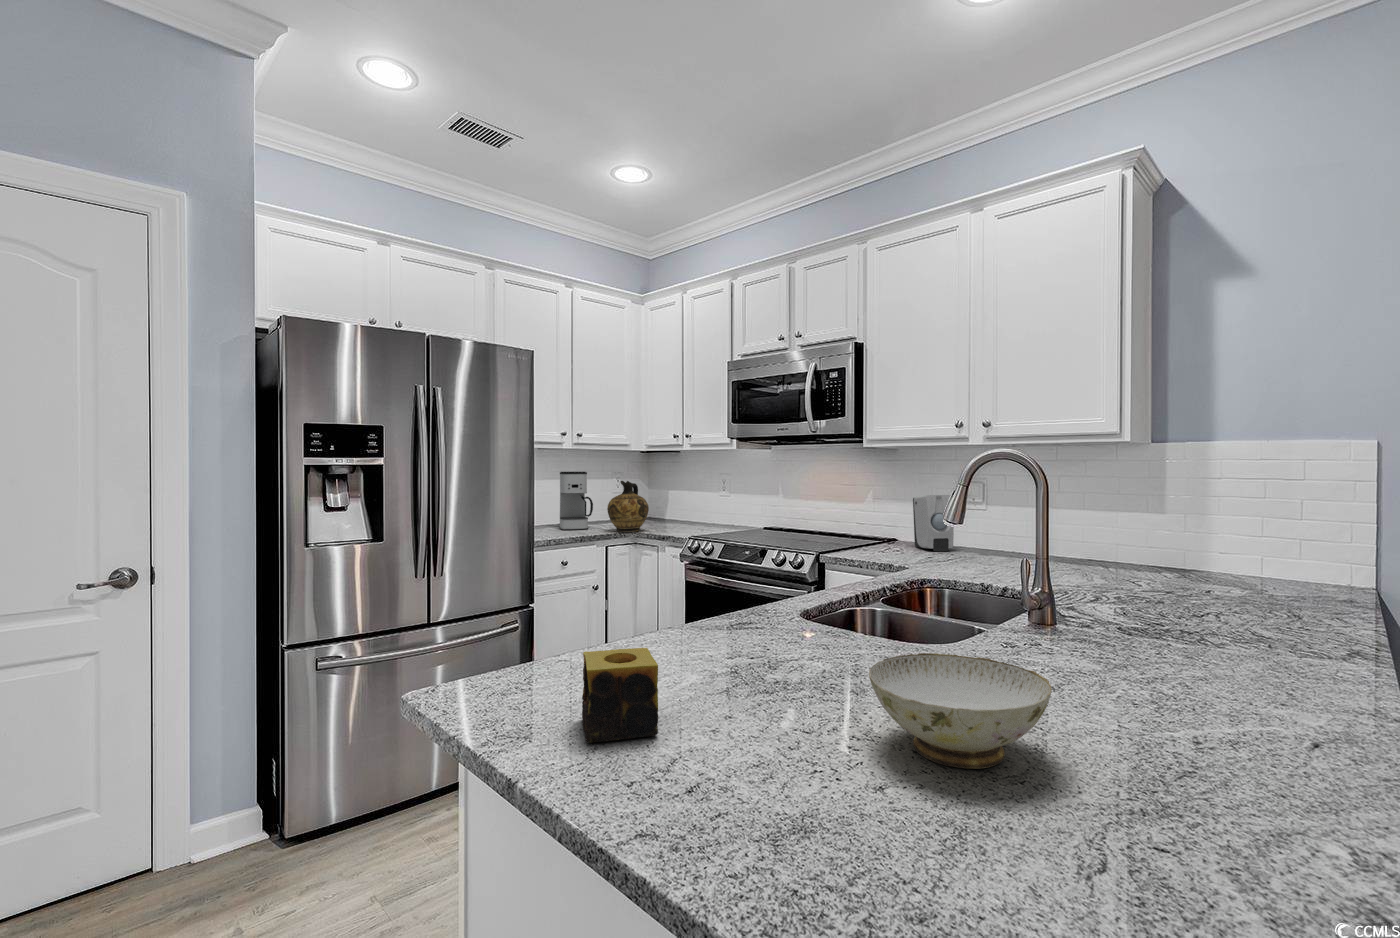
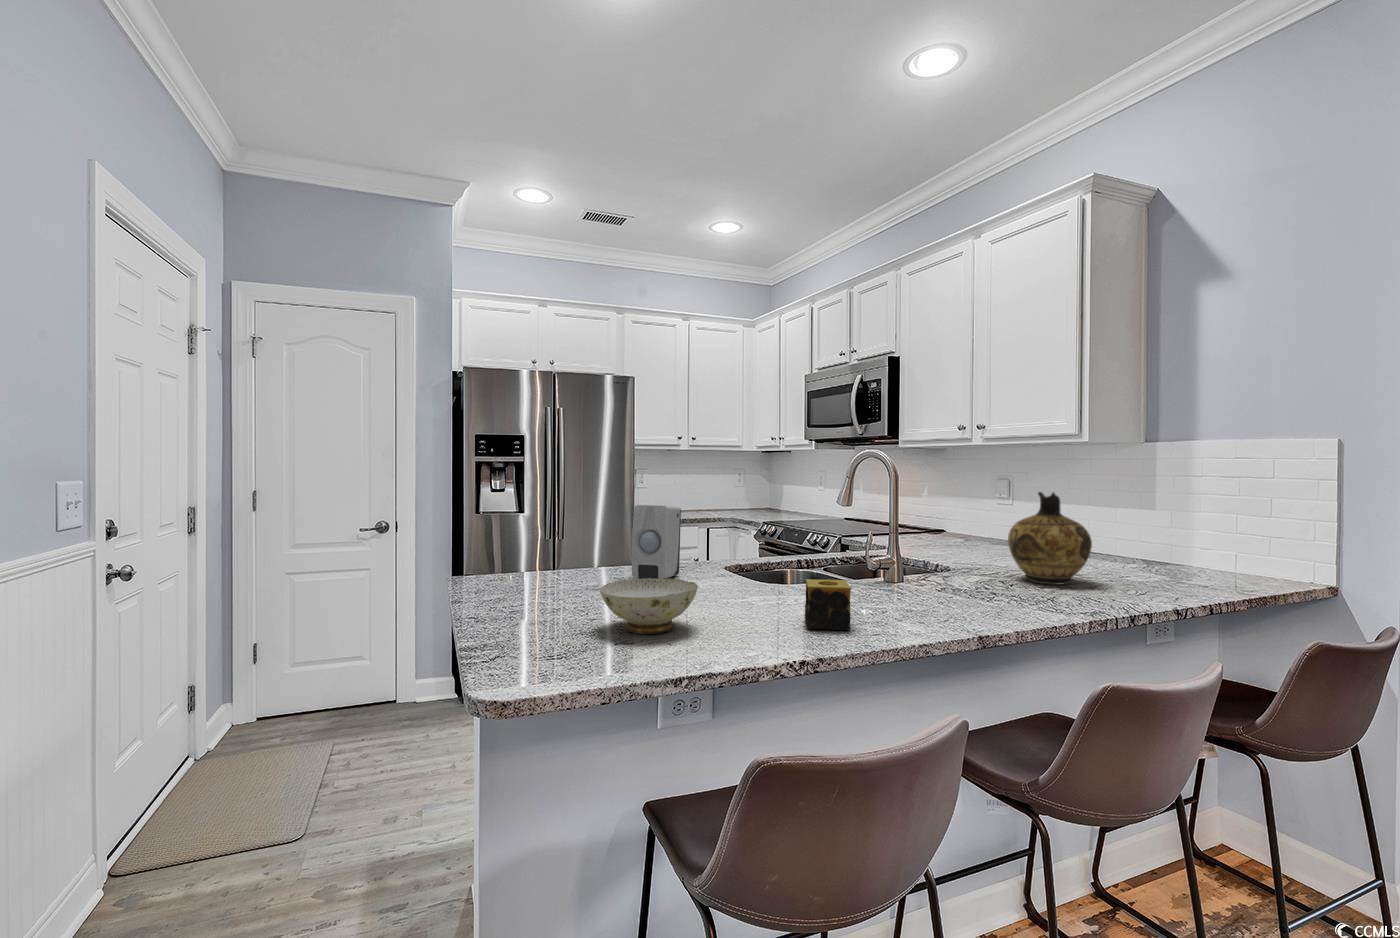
coffee maker: present [560,472,593,530] -> none [682,466,708,512]
ceramic jug: present [607,481,649,532] -> present [1008,492,1092,585]
soap dispenser: present [913,495,954,551] -> present [632,505,681,579]
candle: present [582,648,658,743] -> present [805,579,851,630]

